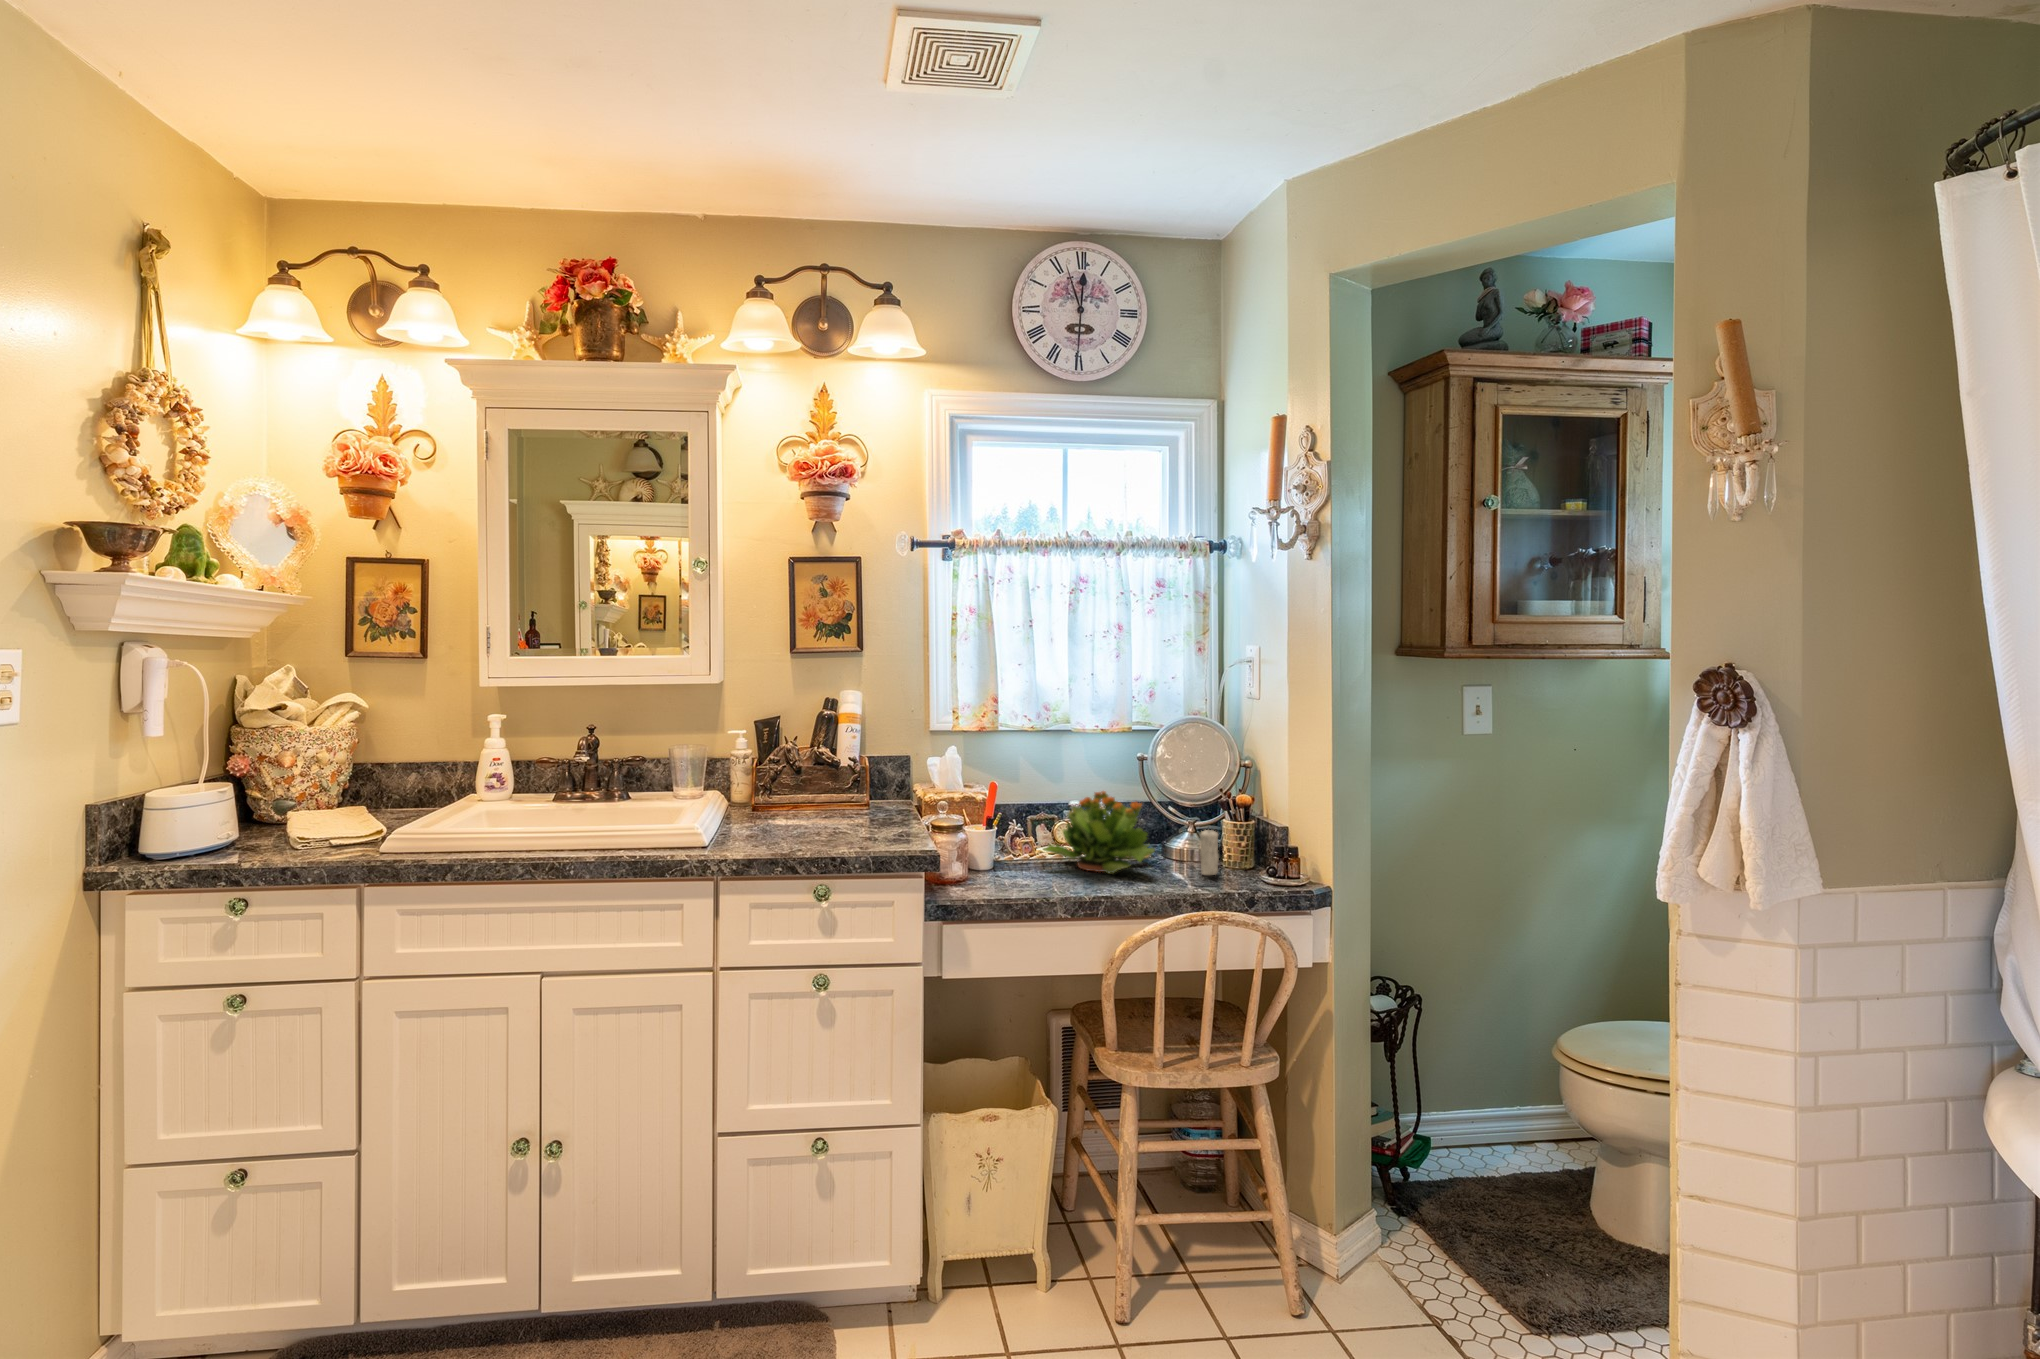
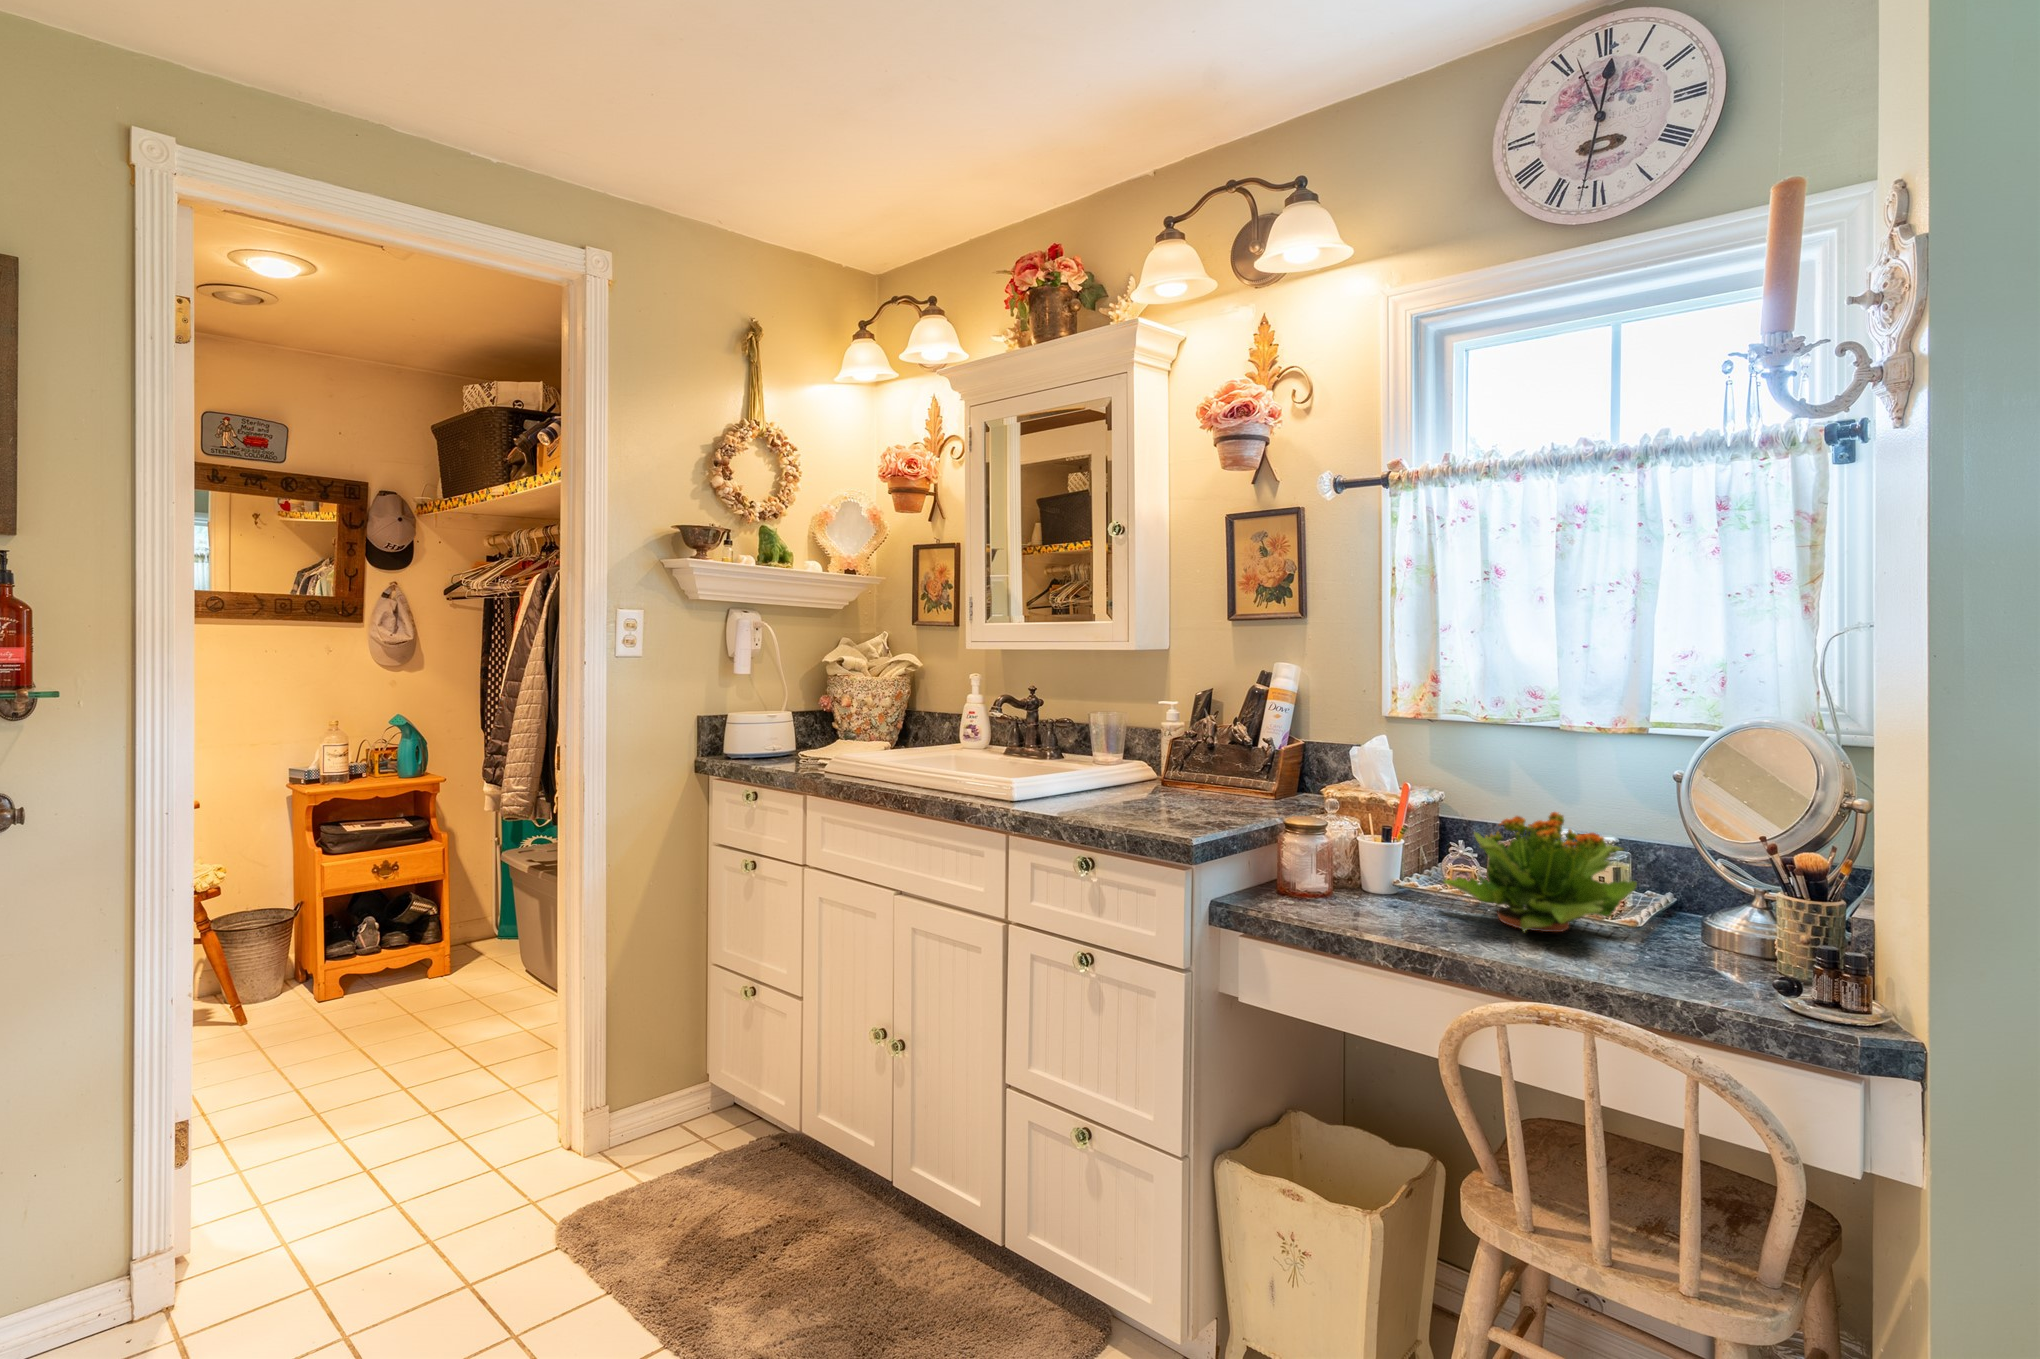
candle: present [1200,830,1219,875] -> none [1695,882,1735,976]

